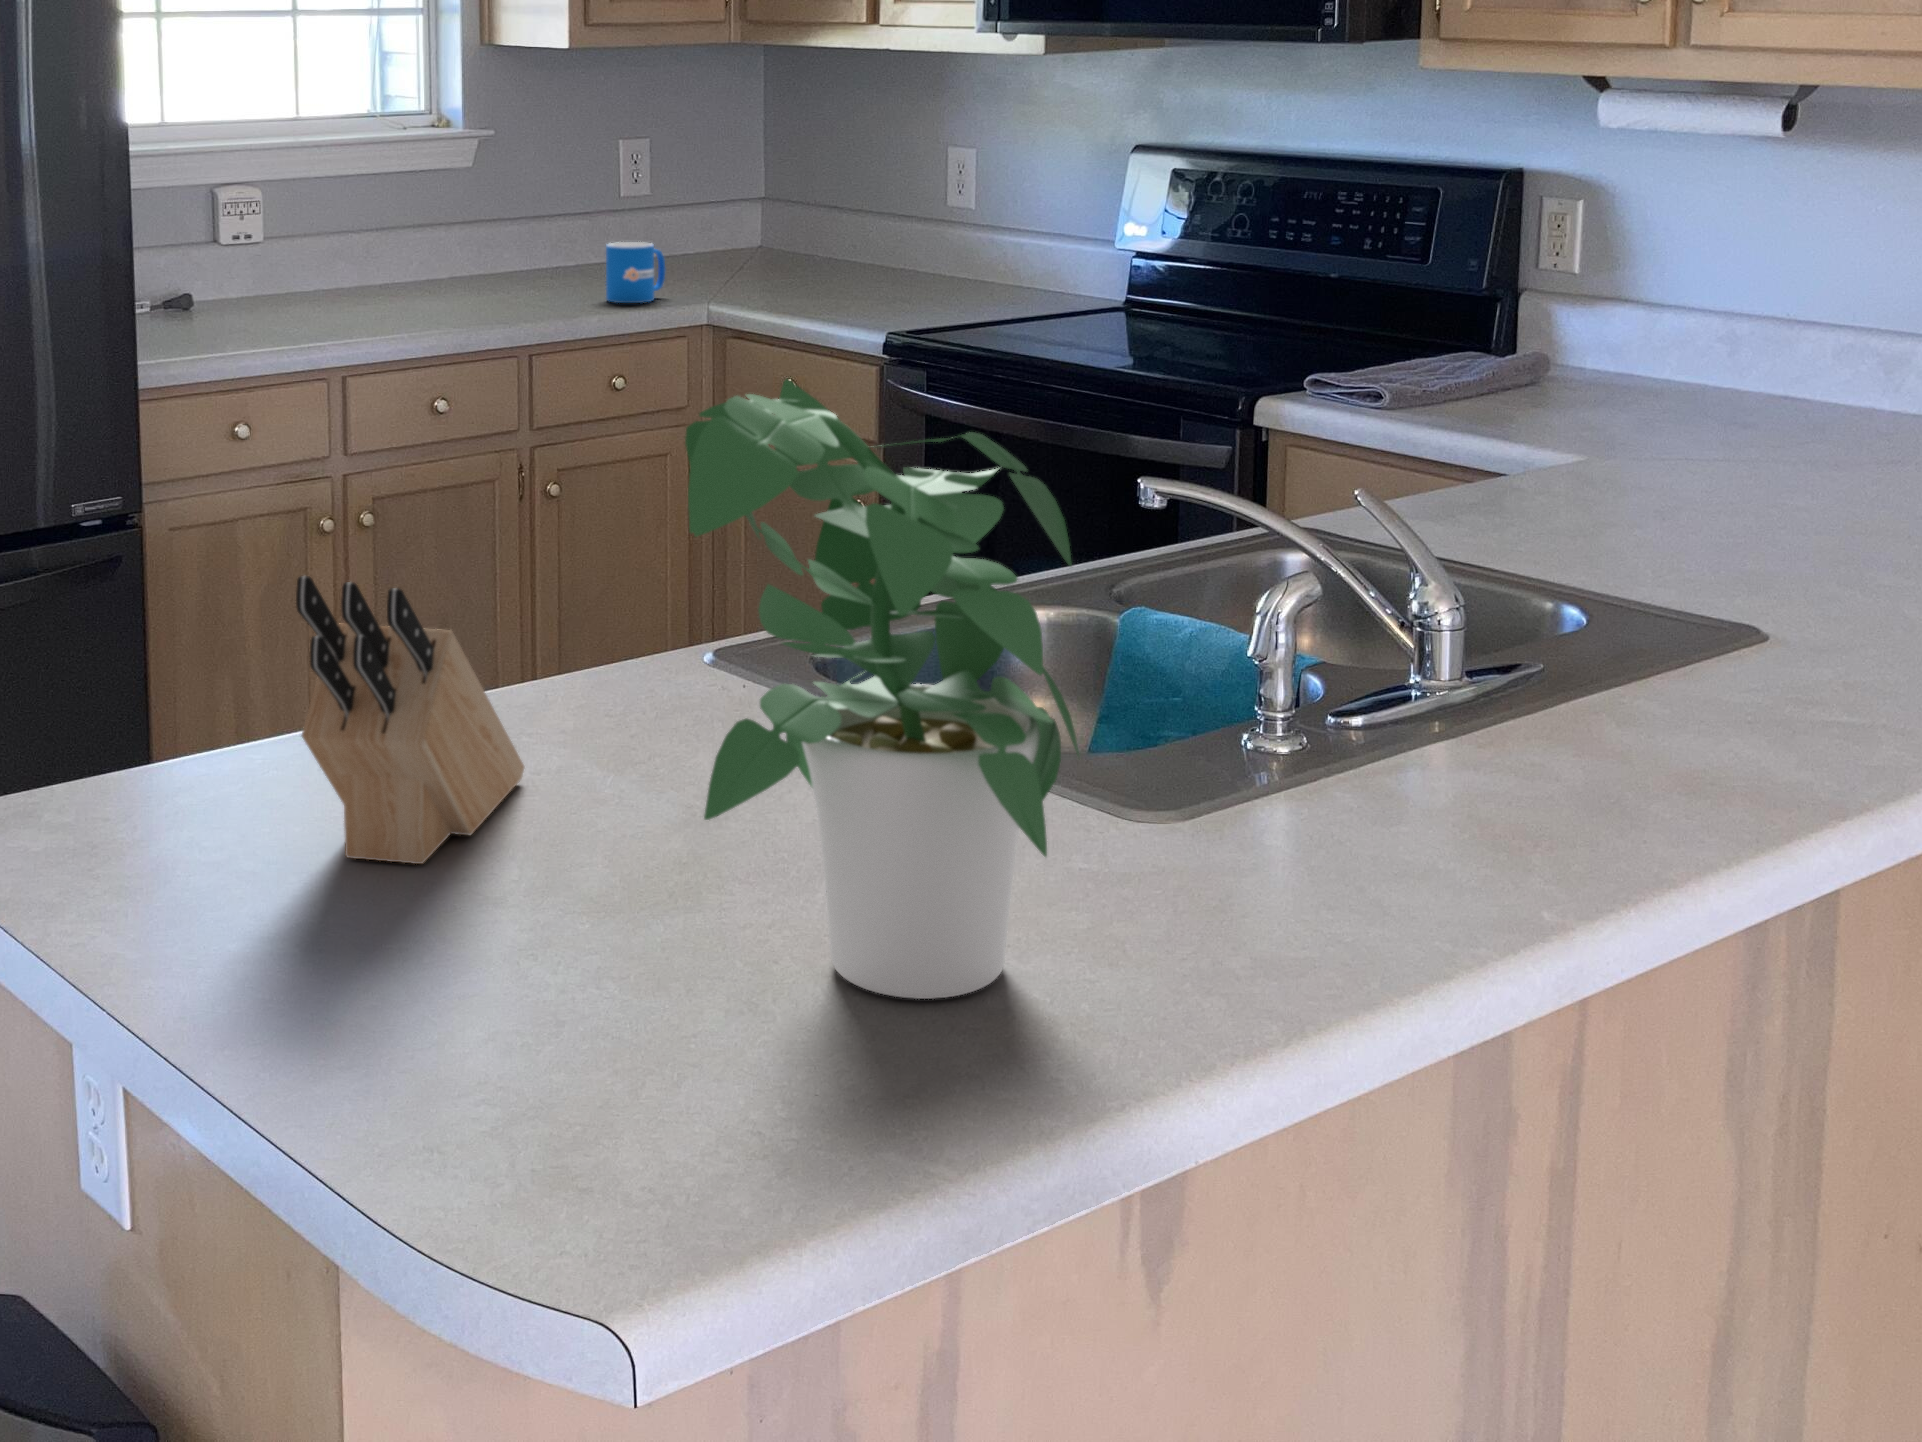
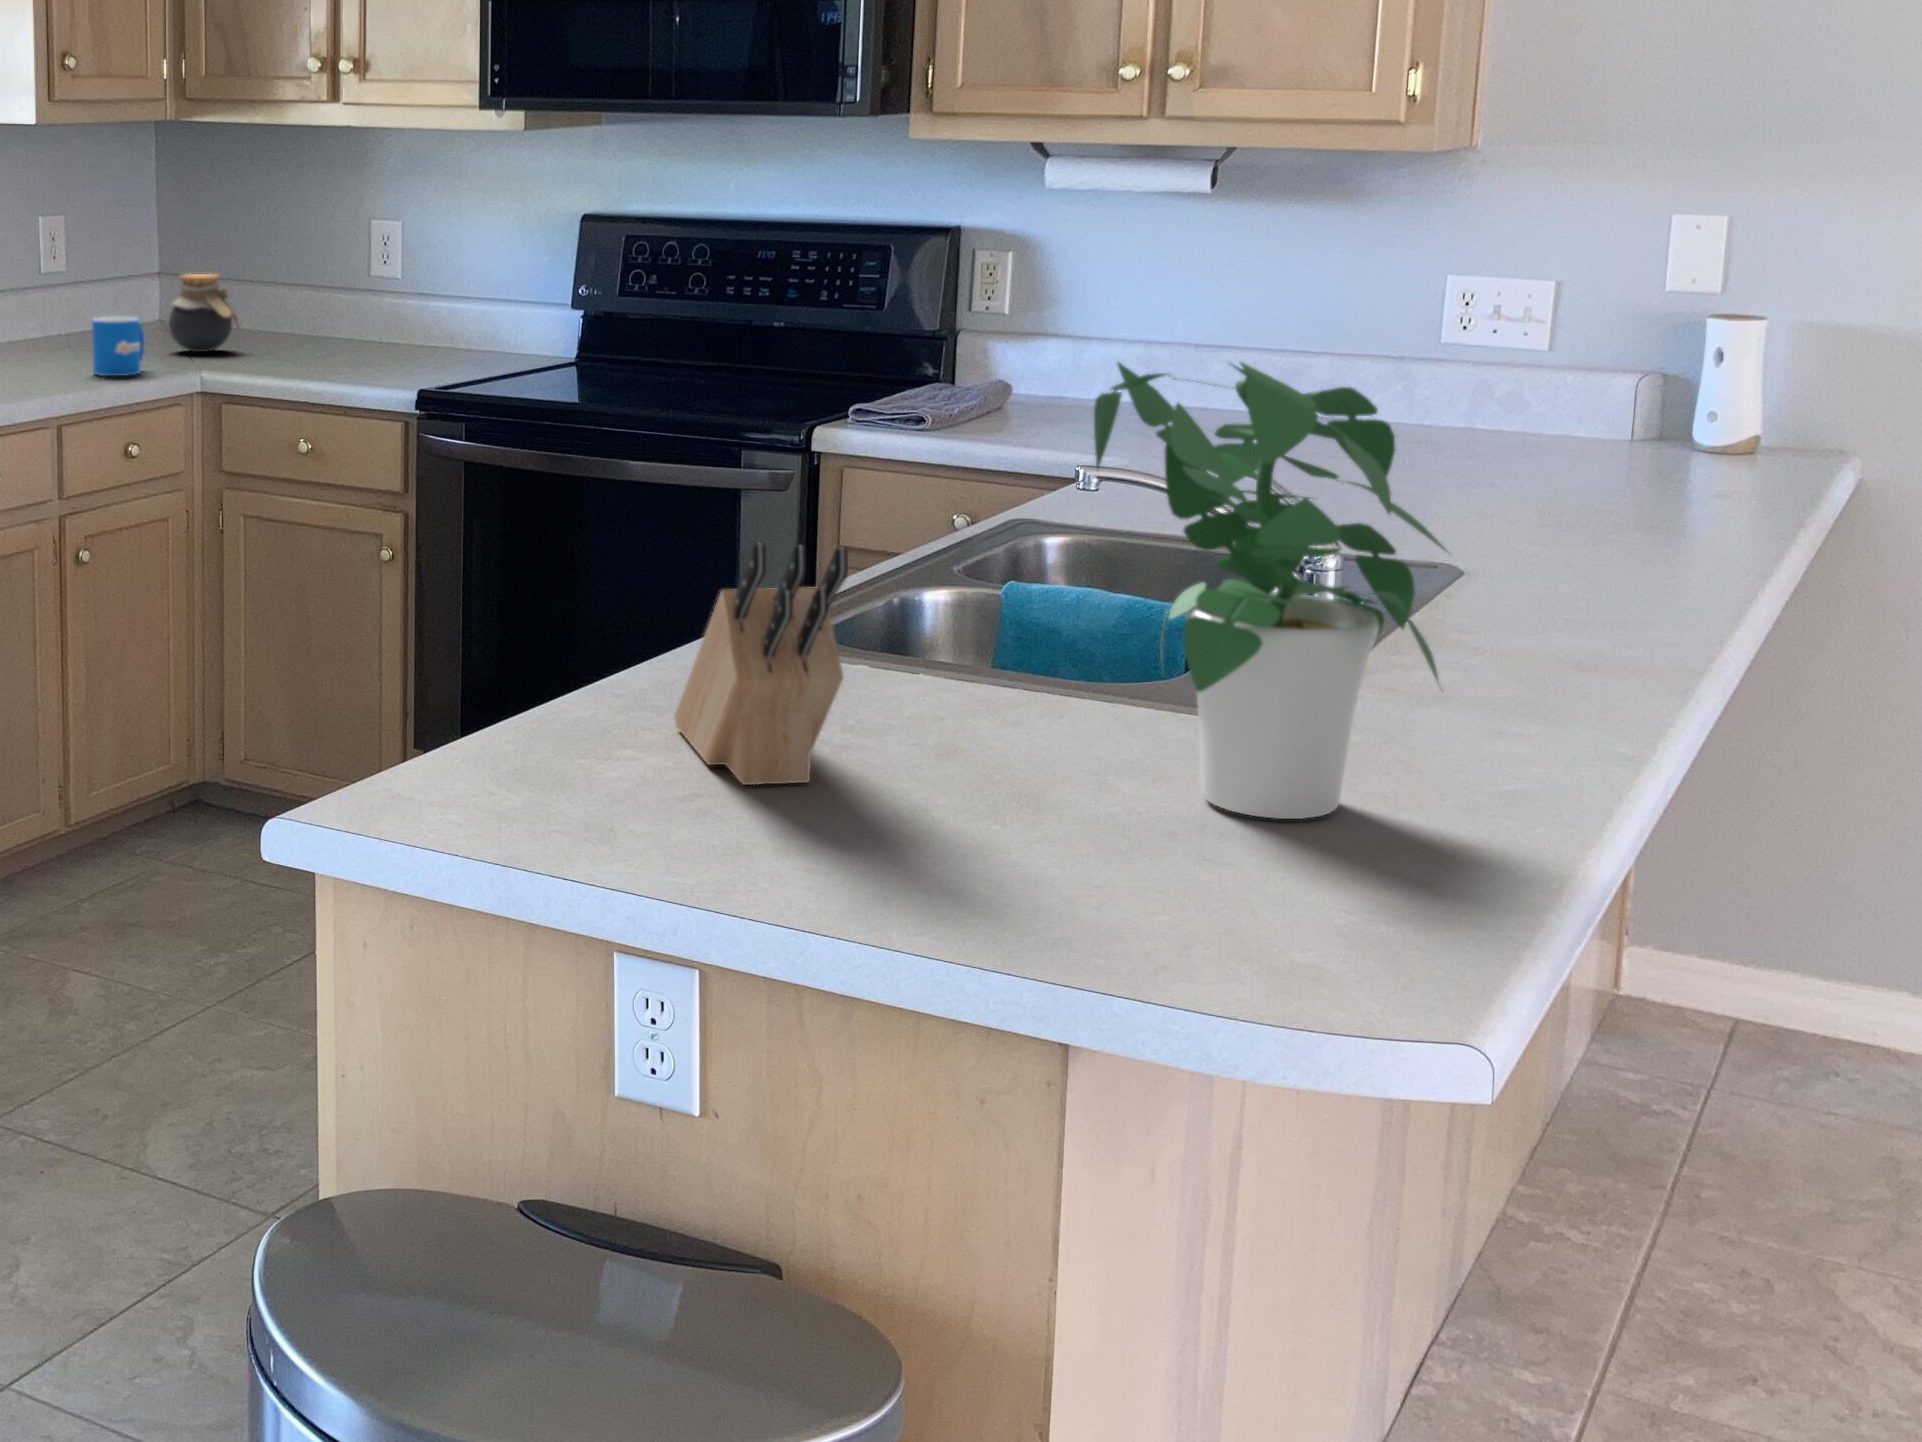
jar: none [723,199,793,280] -> present [169,274,239,352]

